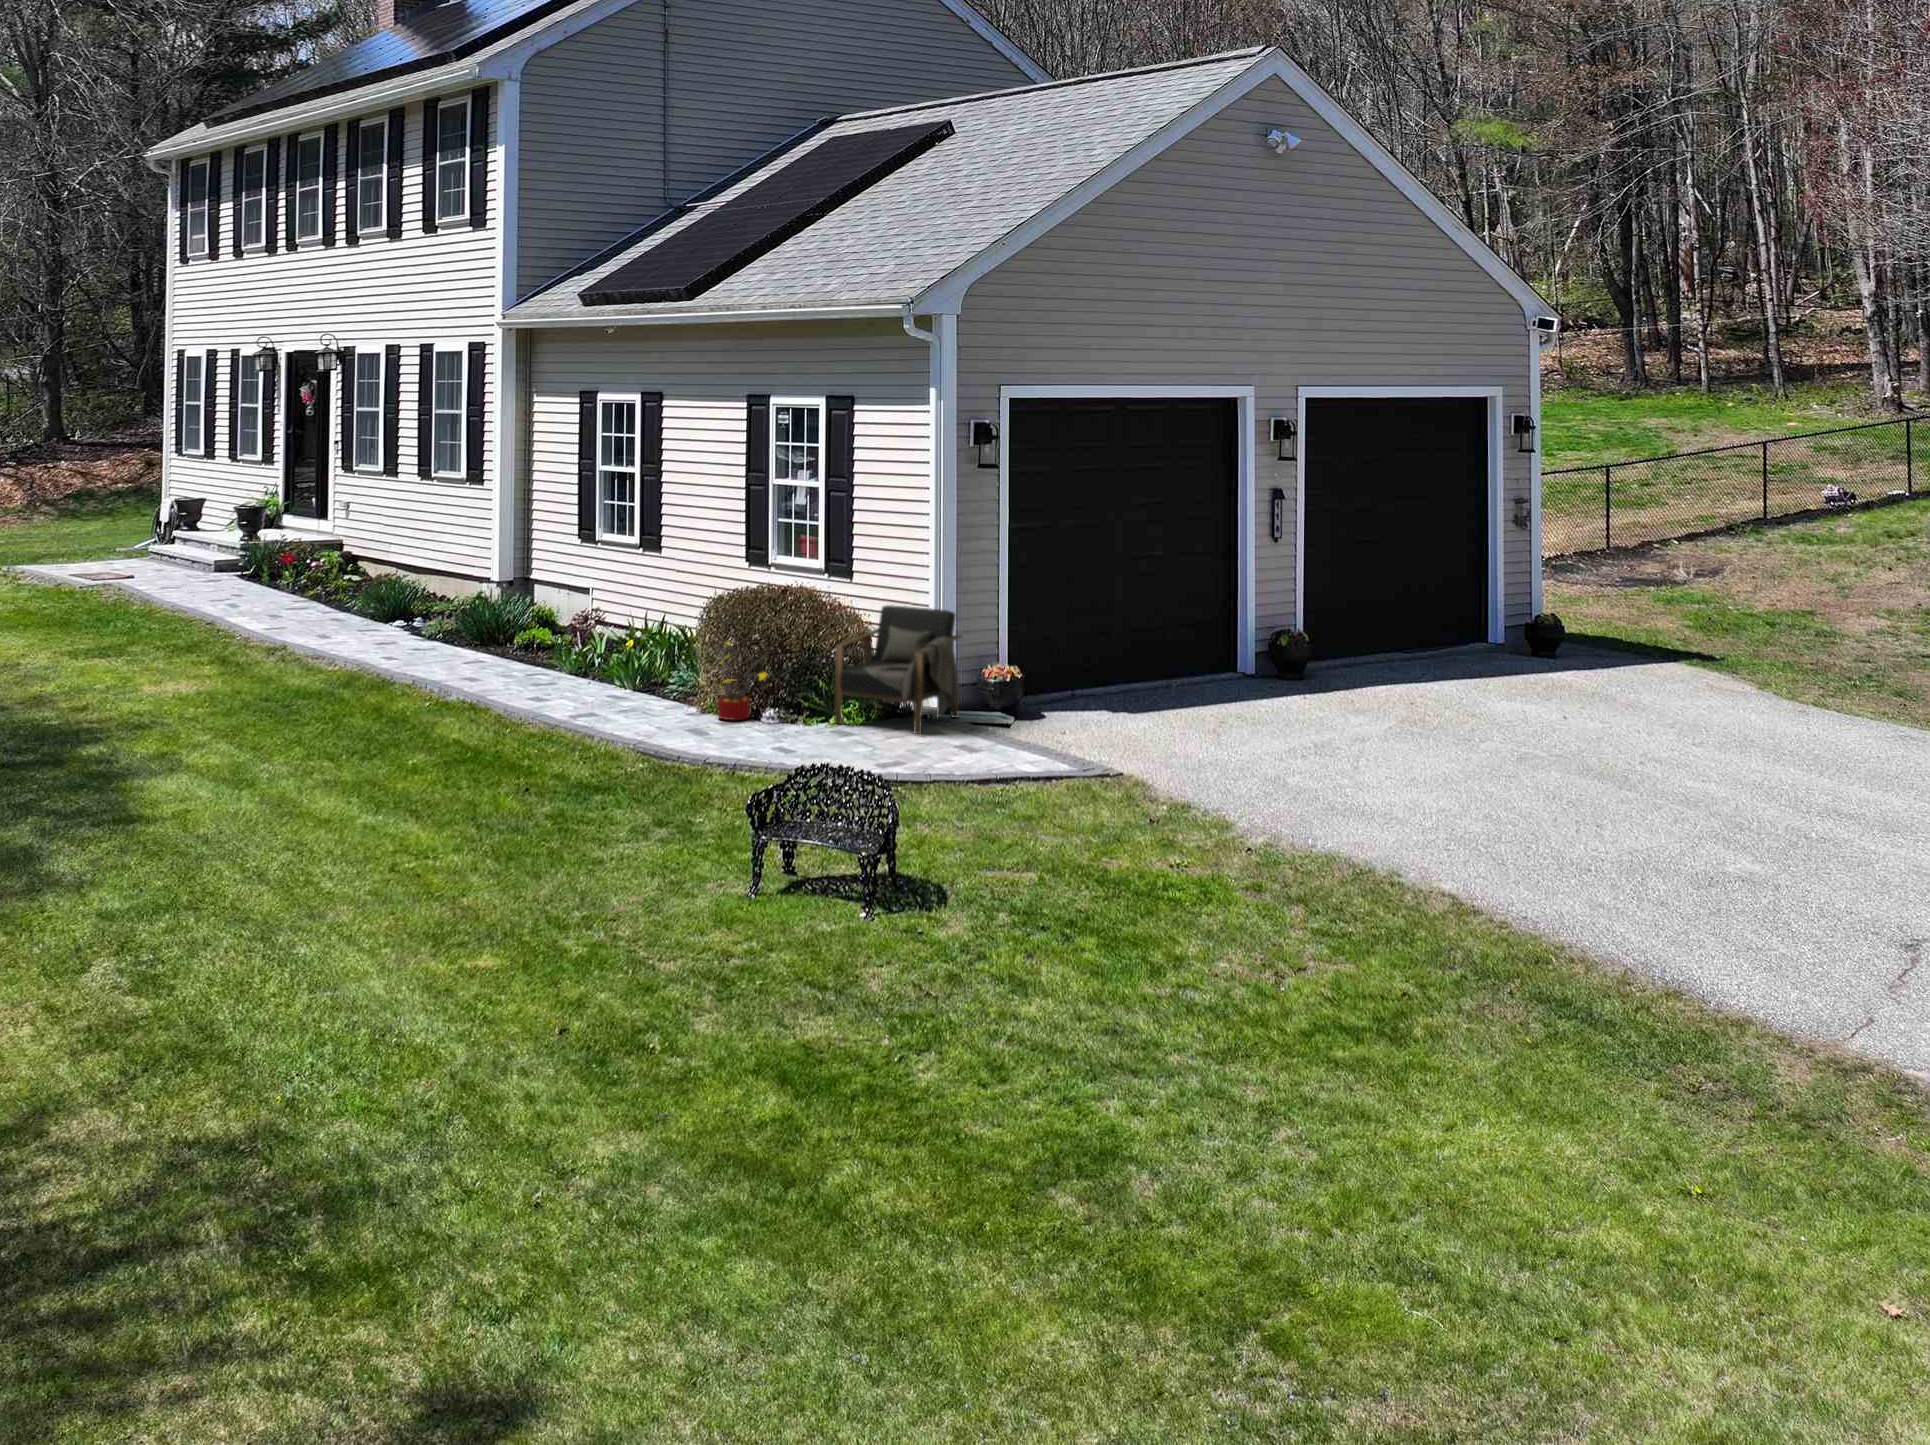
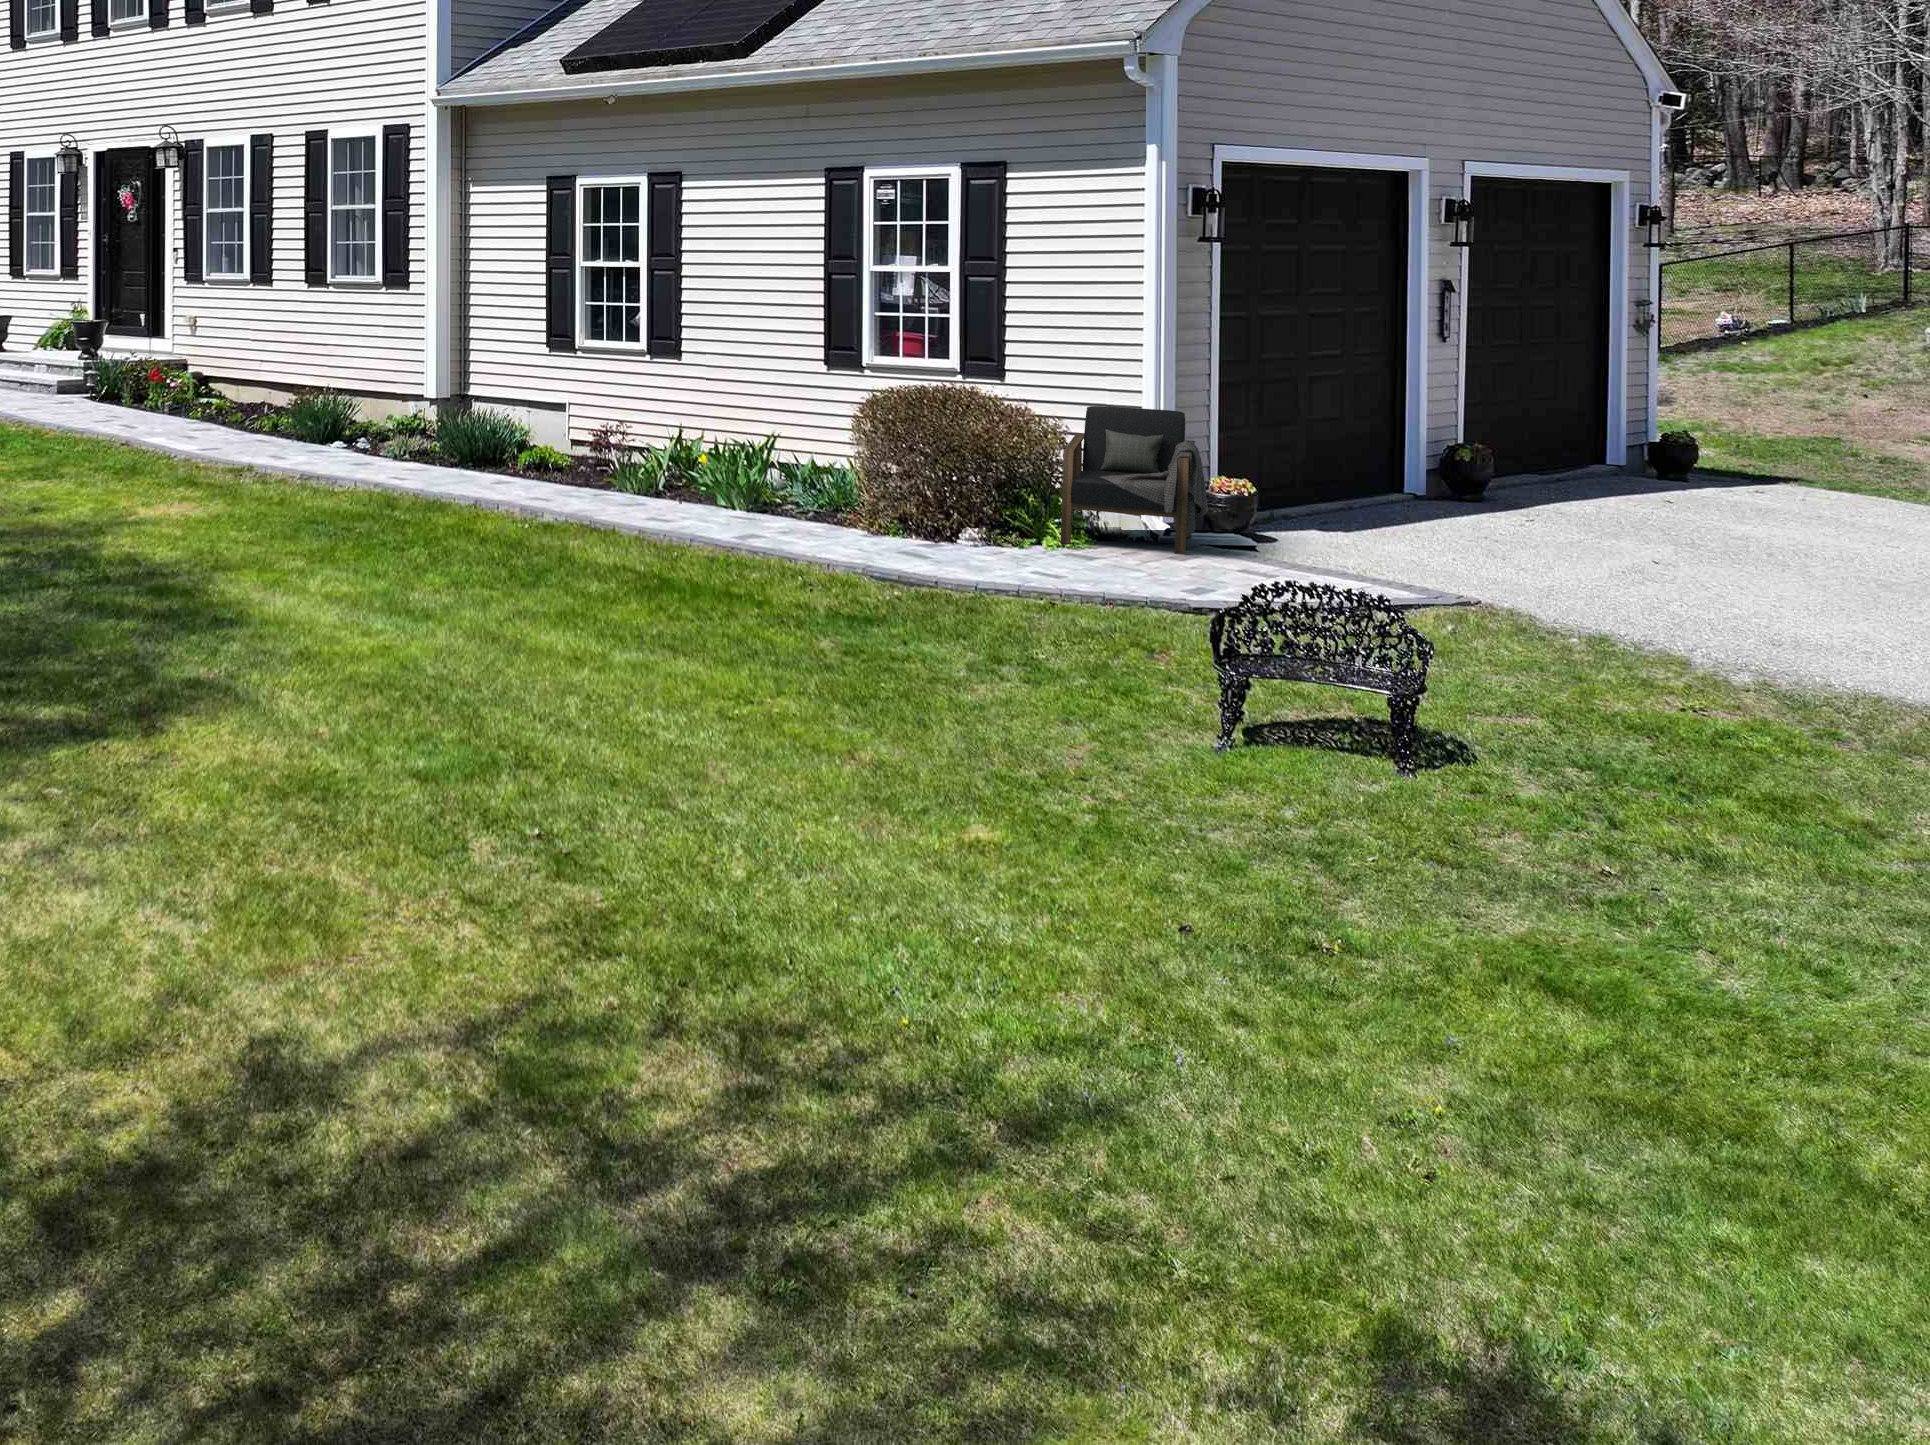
decorative plant: present [718,640,767,720] -> none [898,441,986,539]

